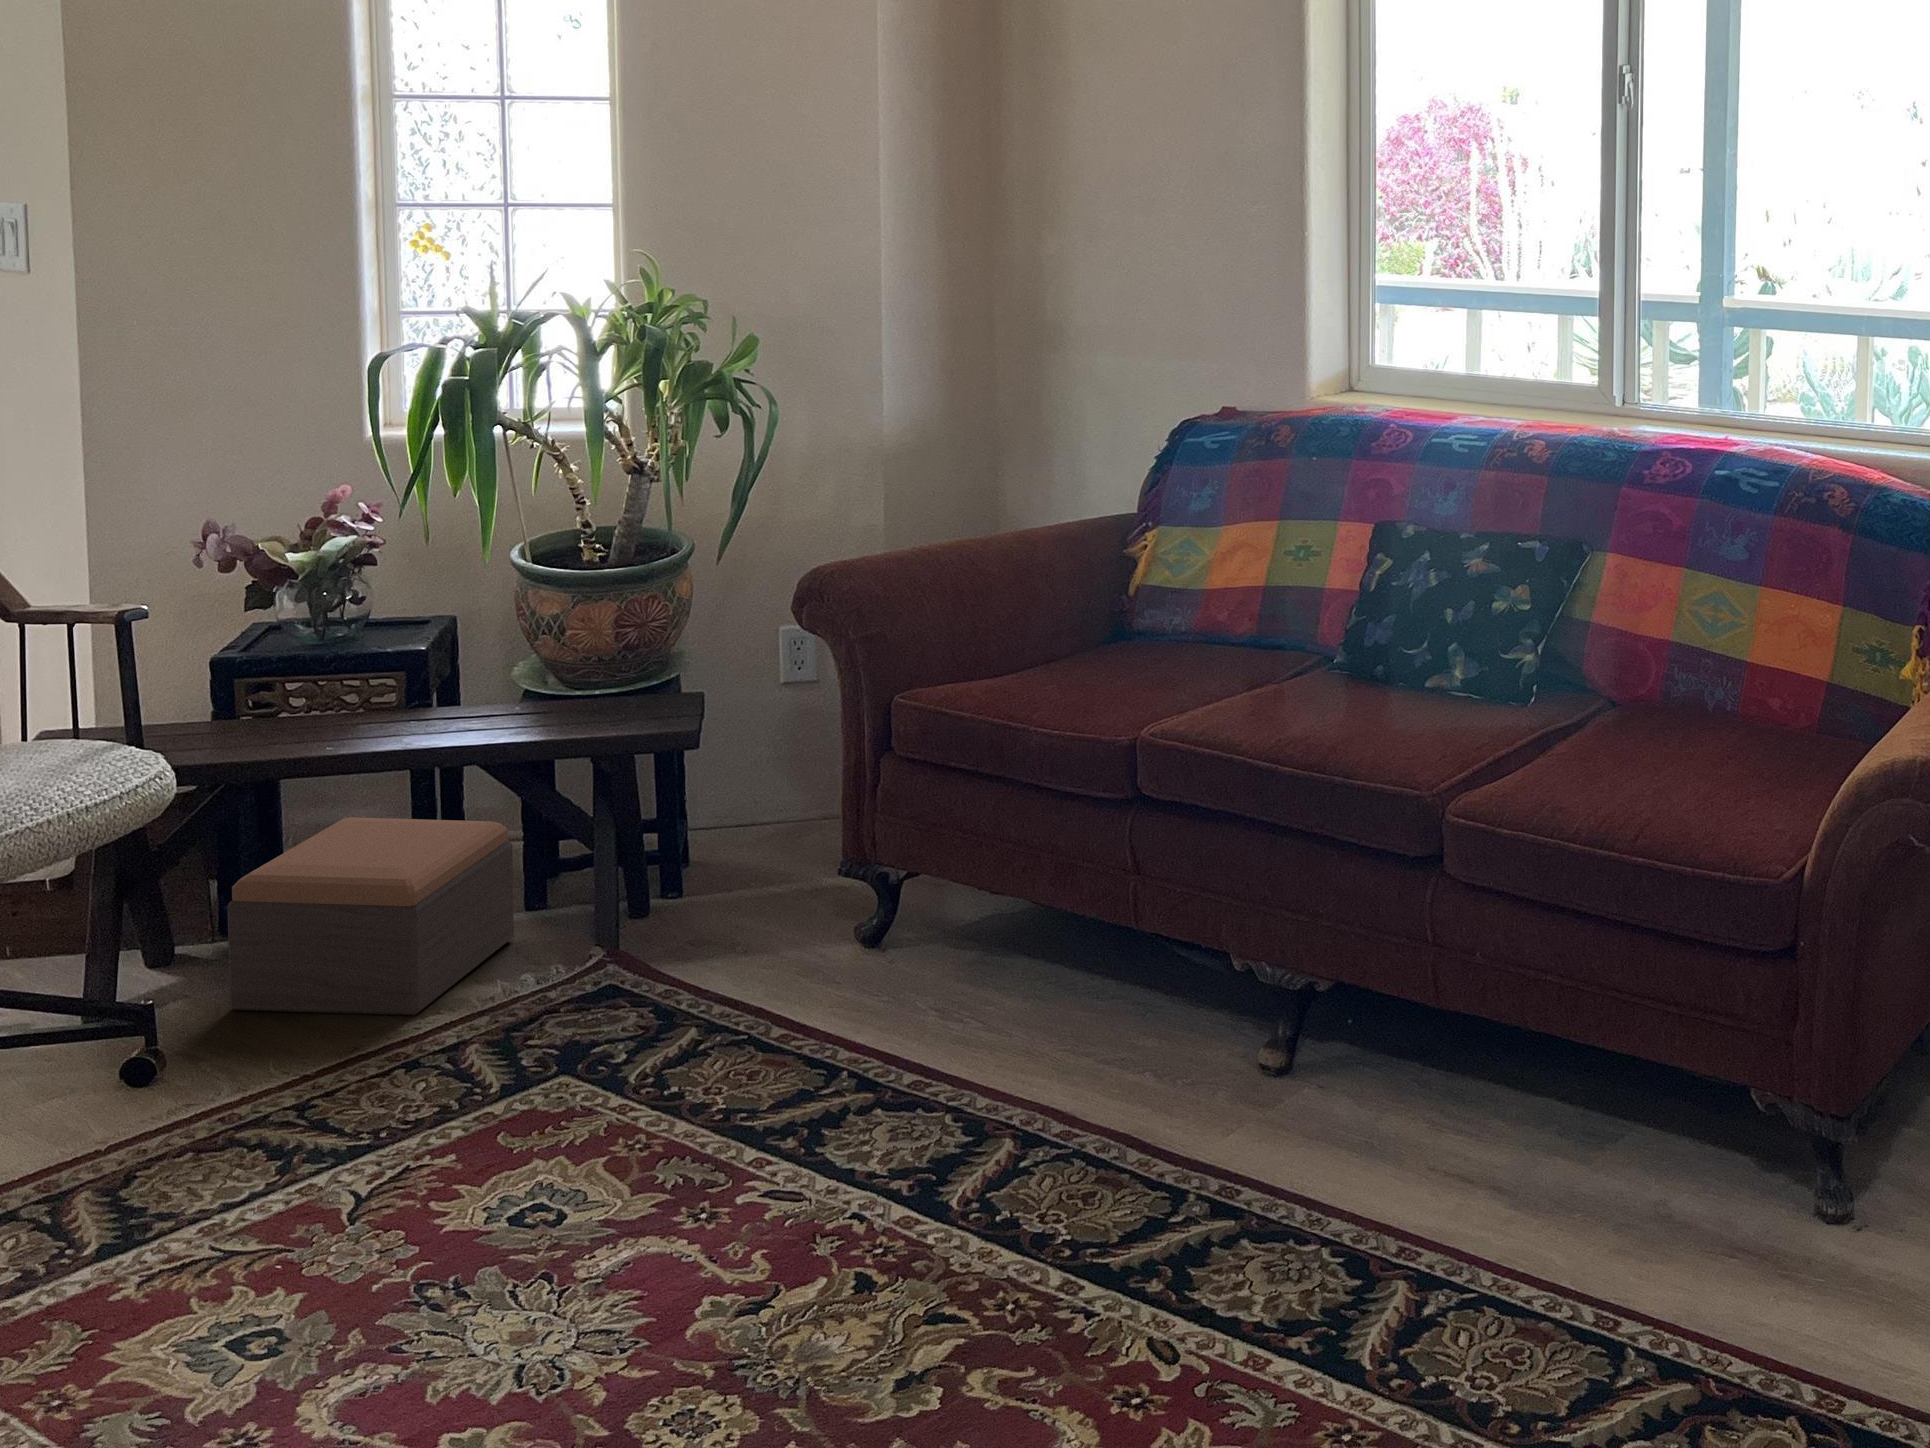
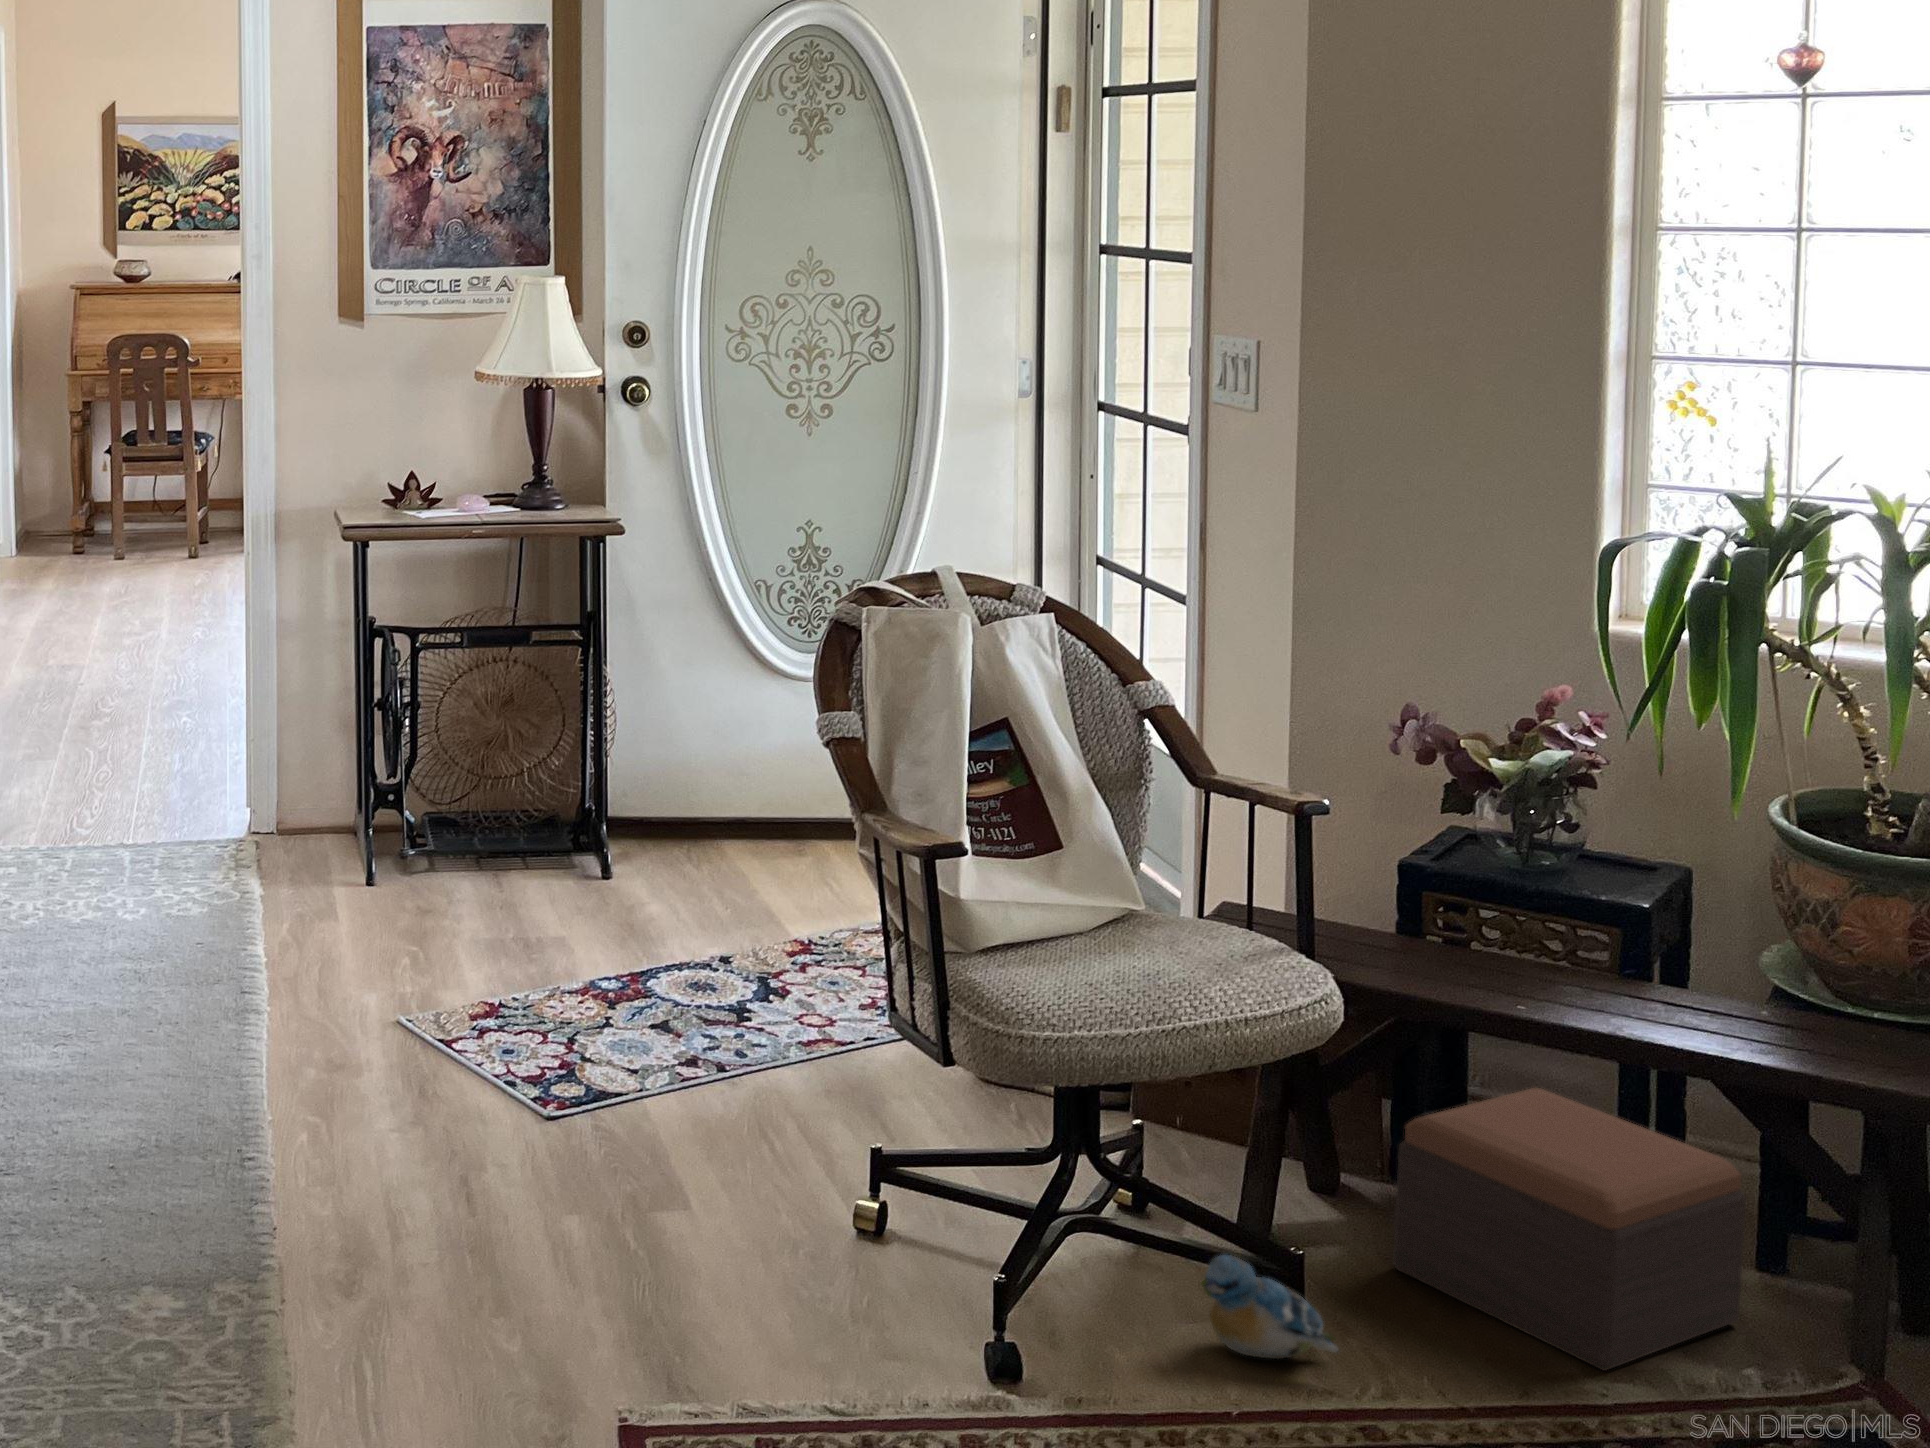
plush toy: none [40,1059,186,1141] -> present [1201,1255,1339,1359]

